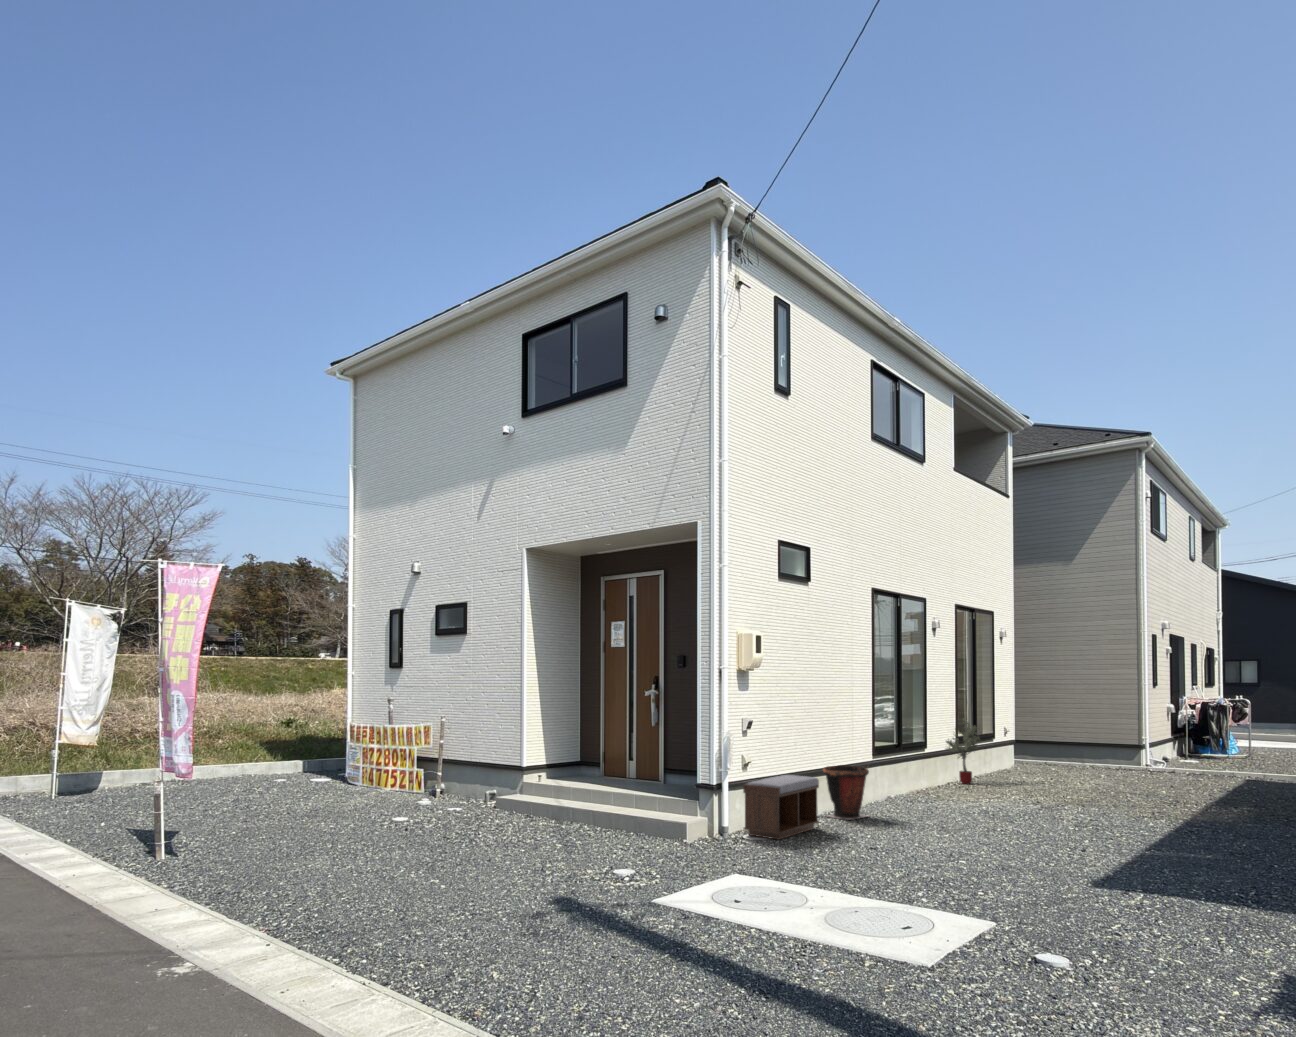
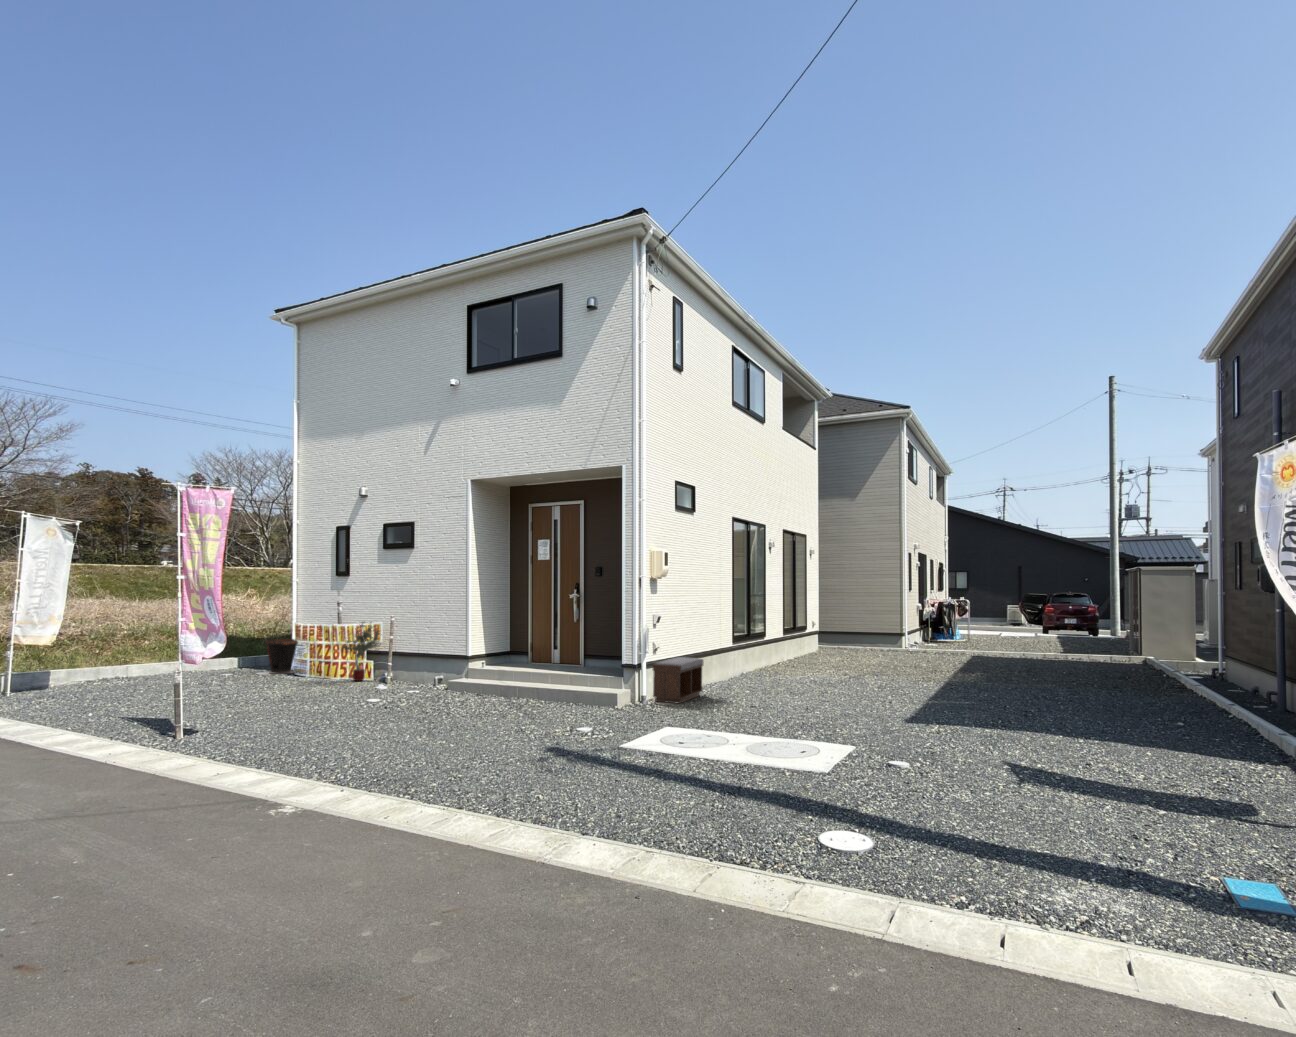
potted tree: present [946,719,980,784] -> present [343,622,381,682]
trash can: present [823,765,869,820] -> present [266,639,298,674]

